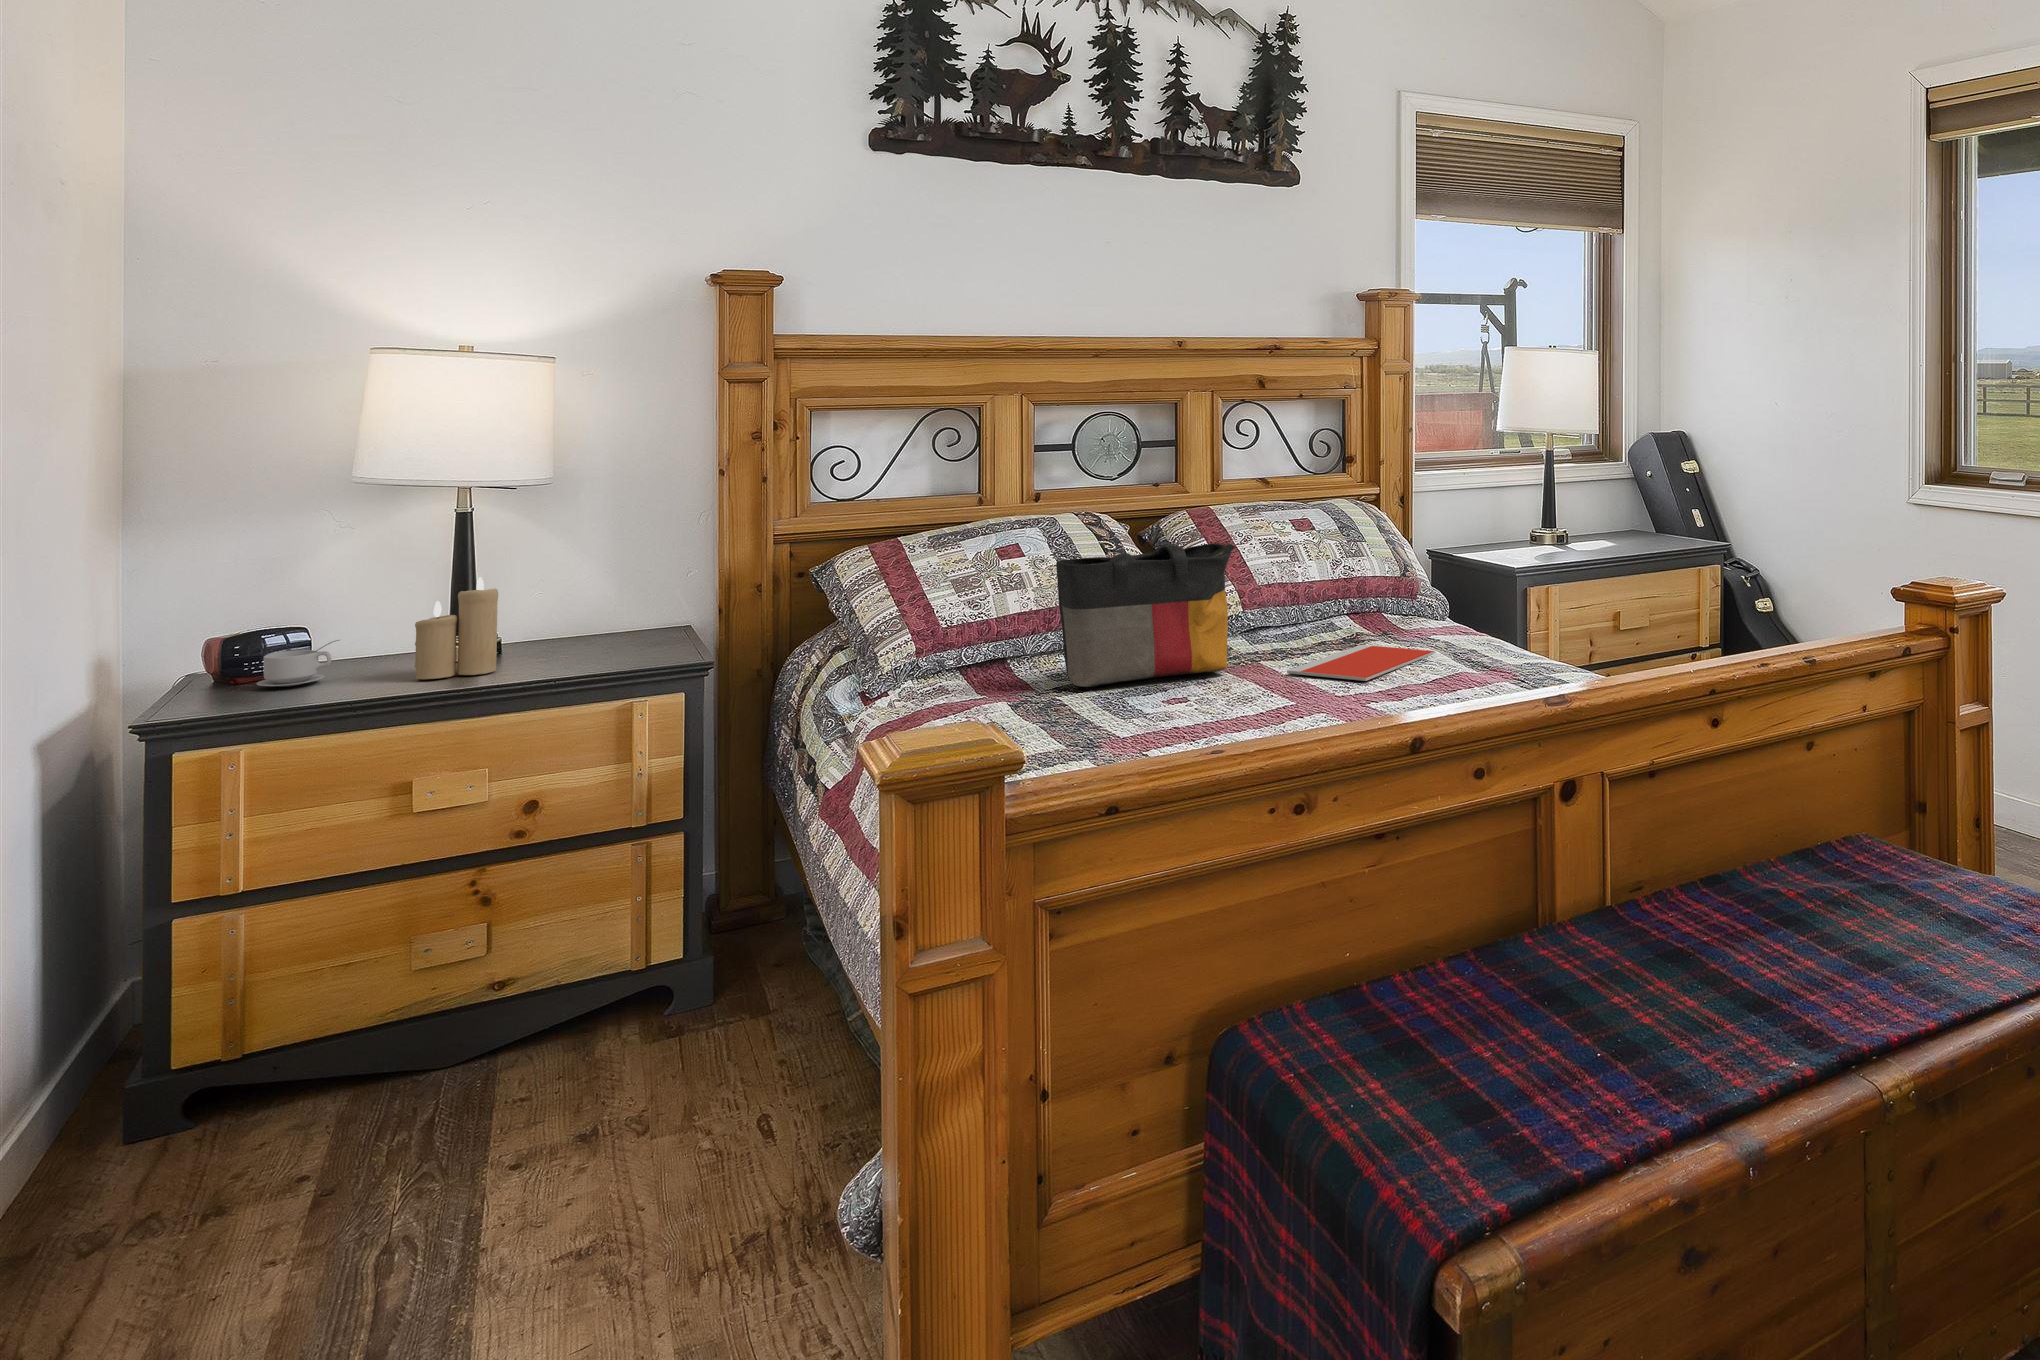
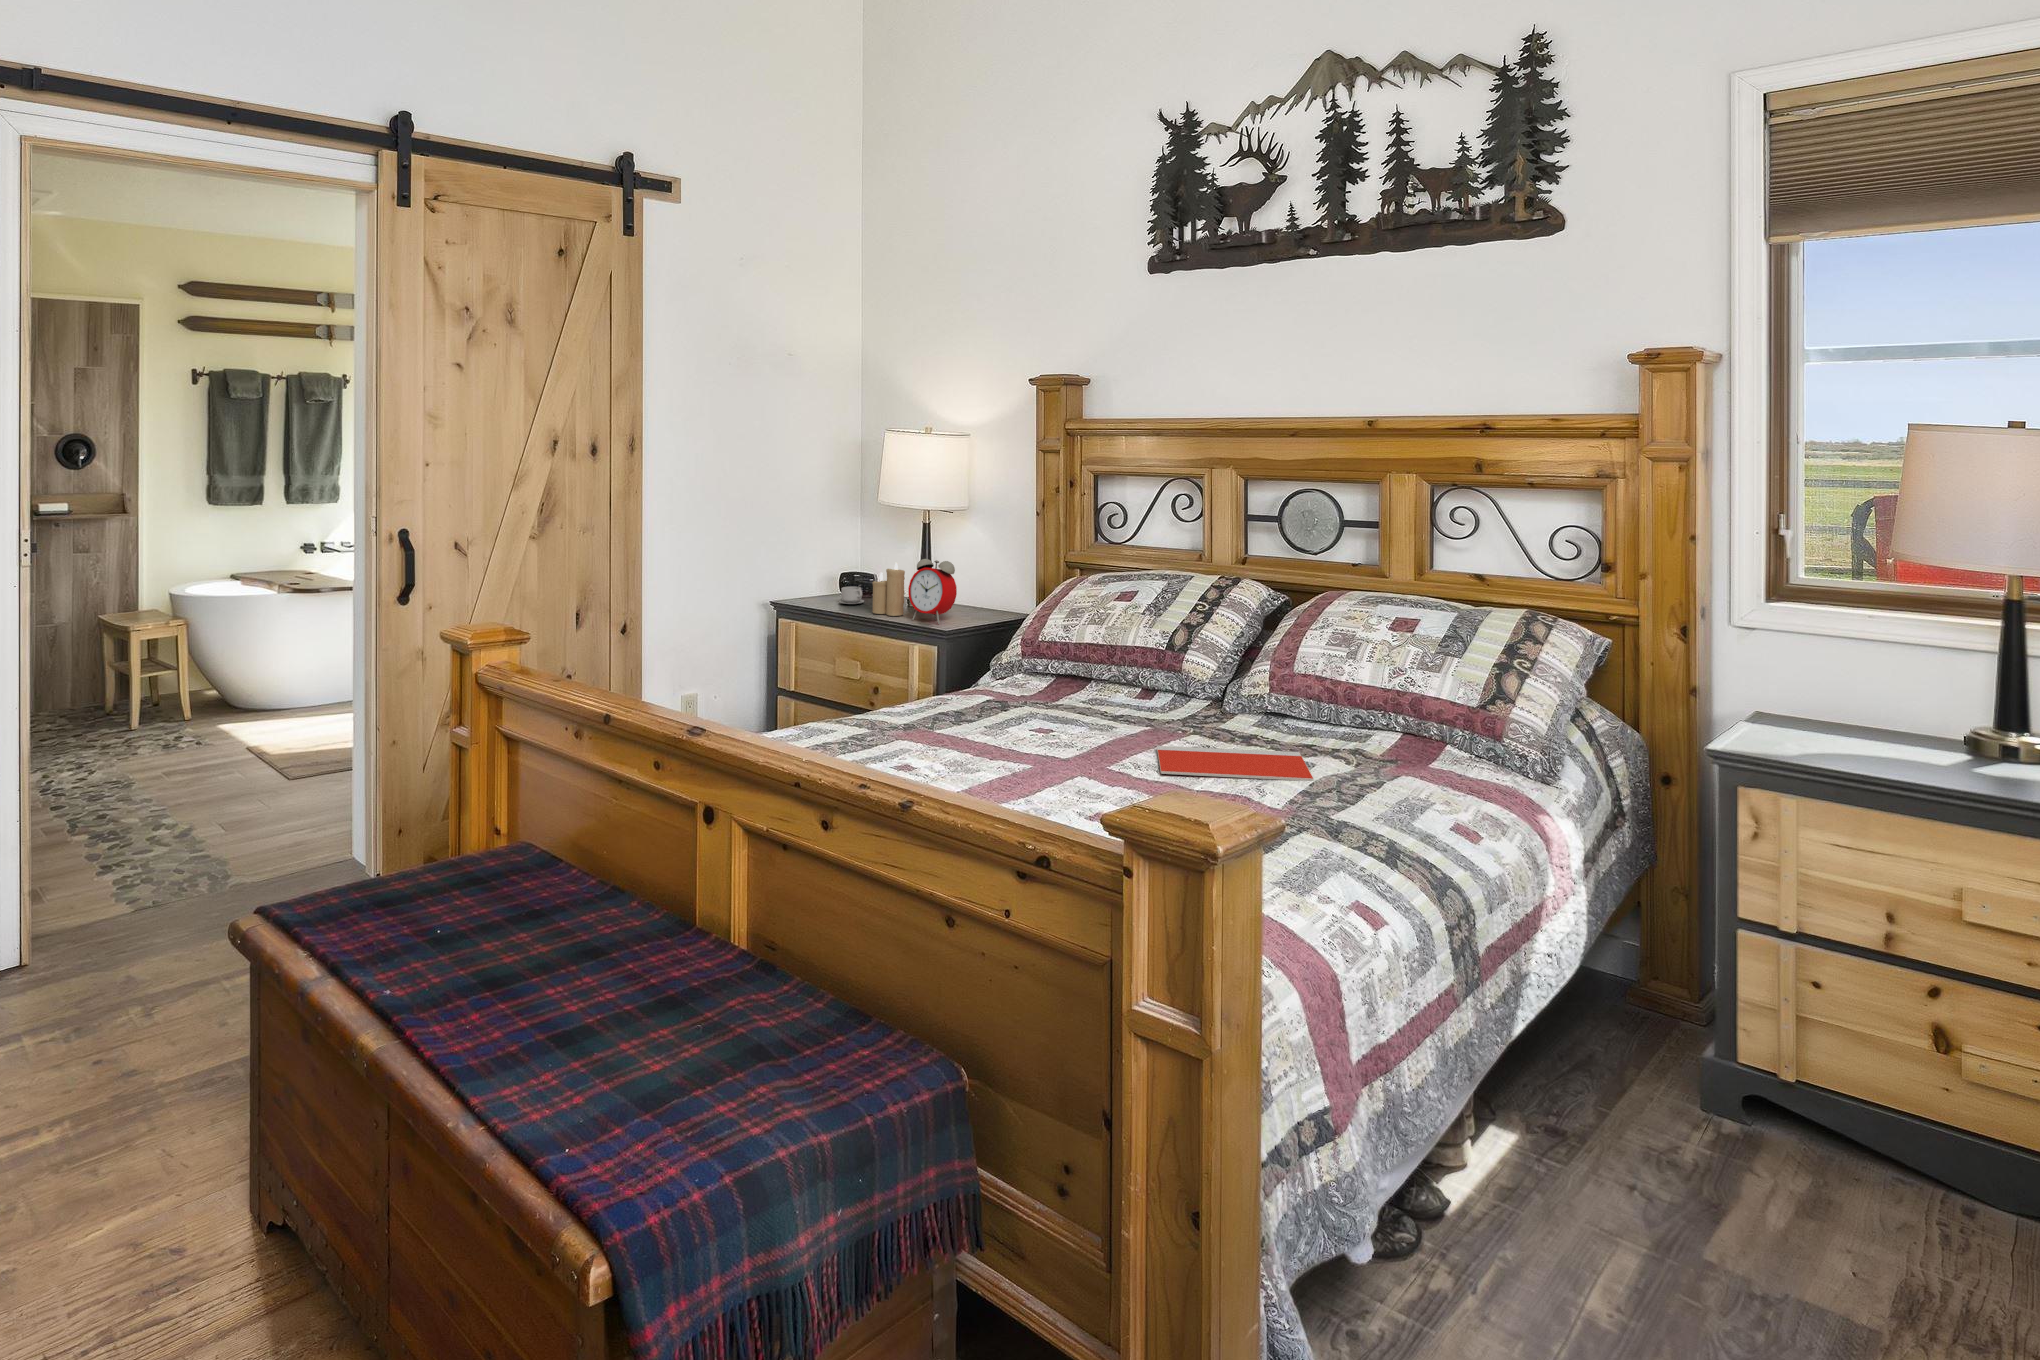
tote bag: present [1056,544,1235,687] -> none [1033,610,1165,729]
alarm clock: none [538,558,633,668] -> present [908,559,957,624]

